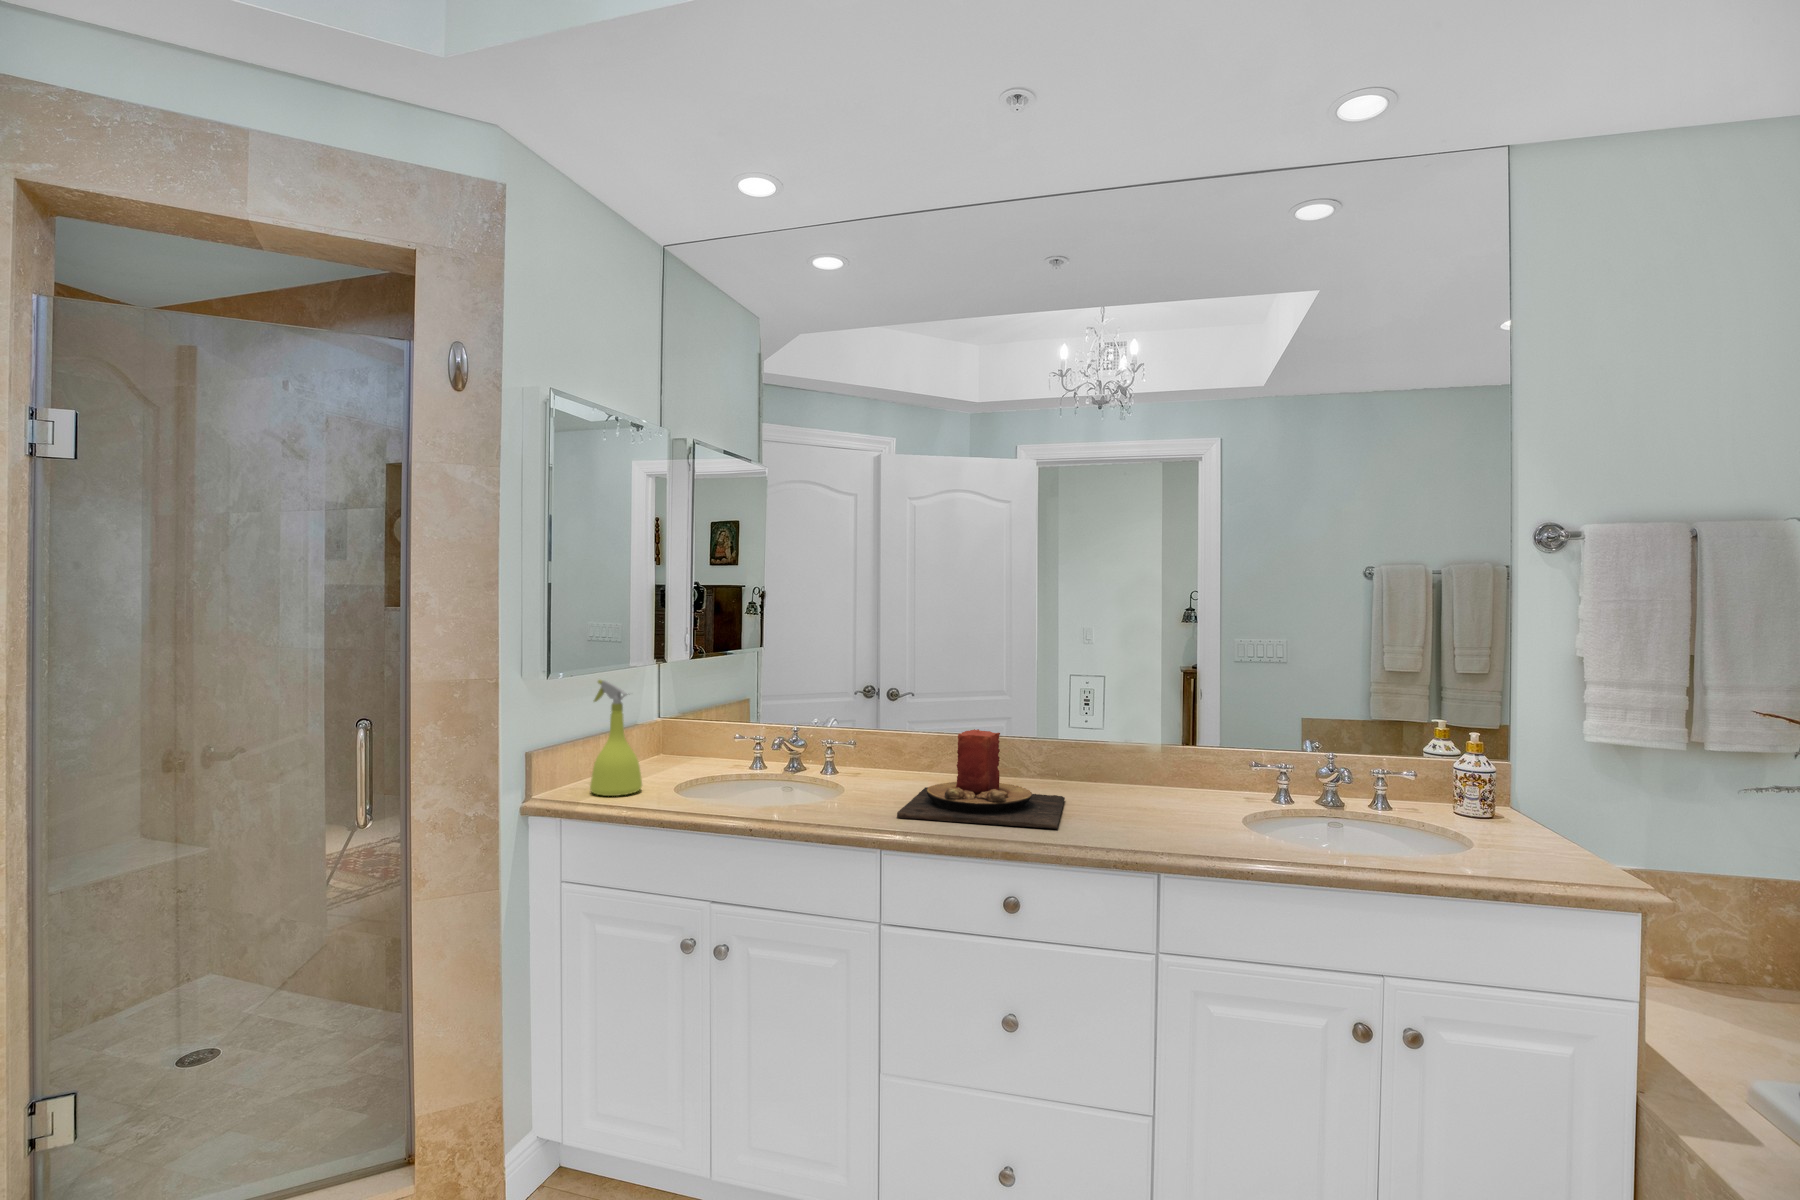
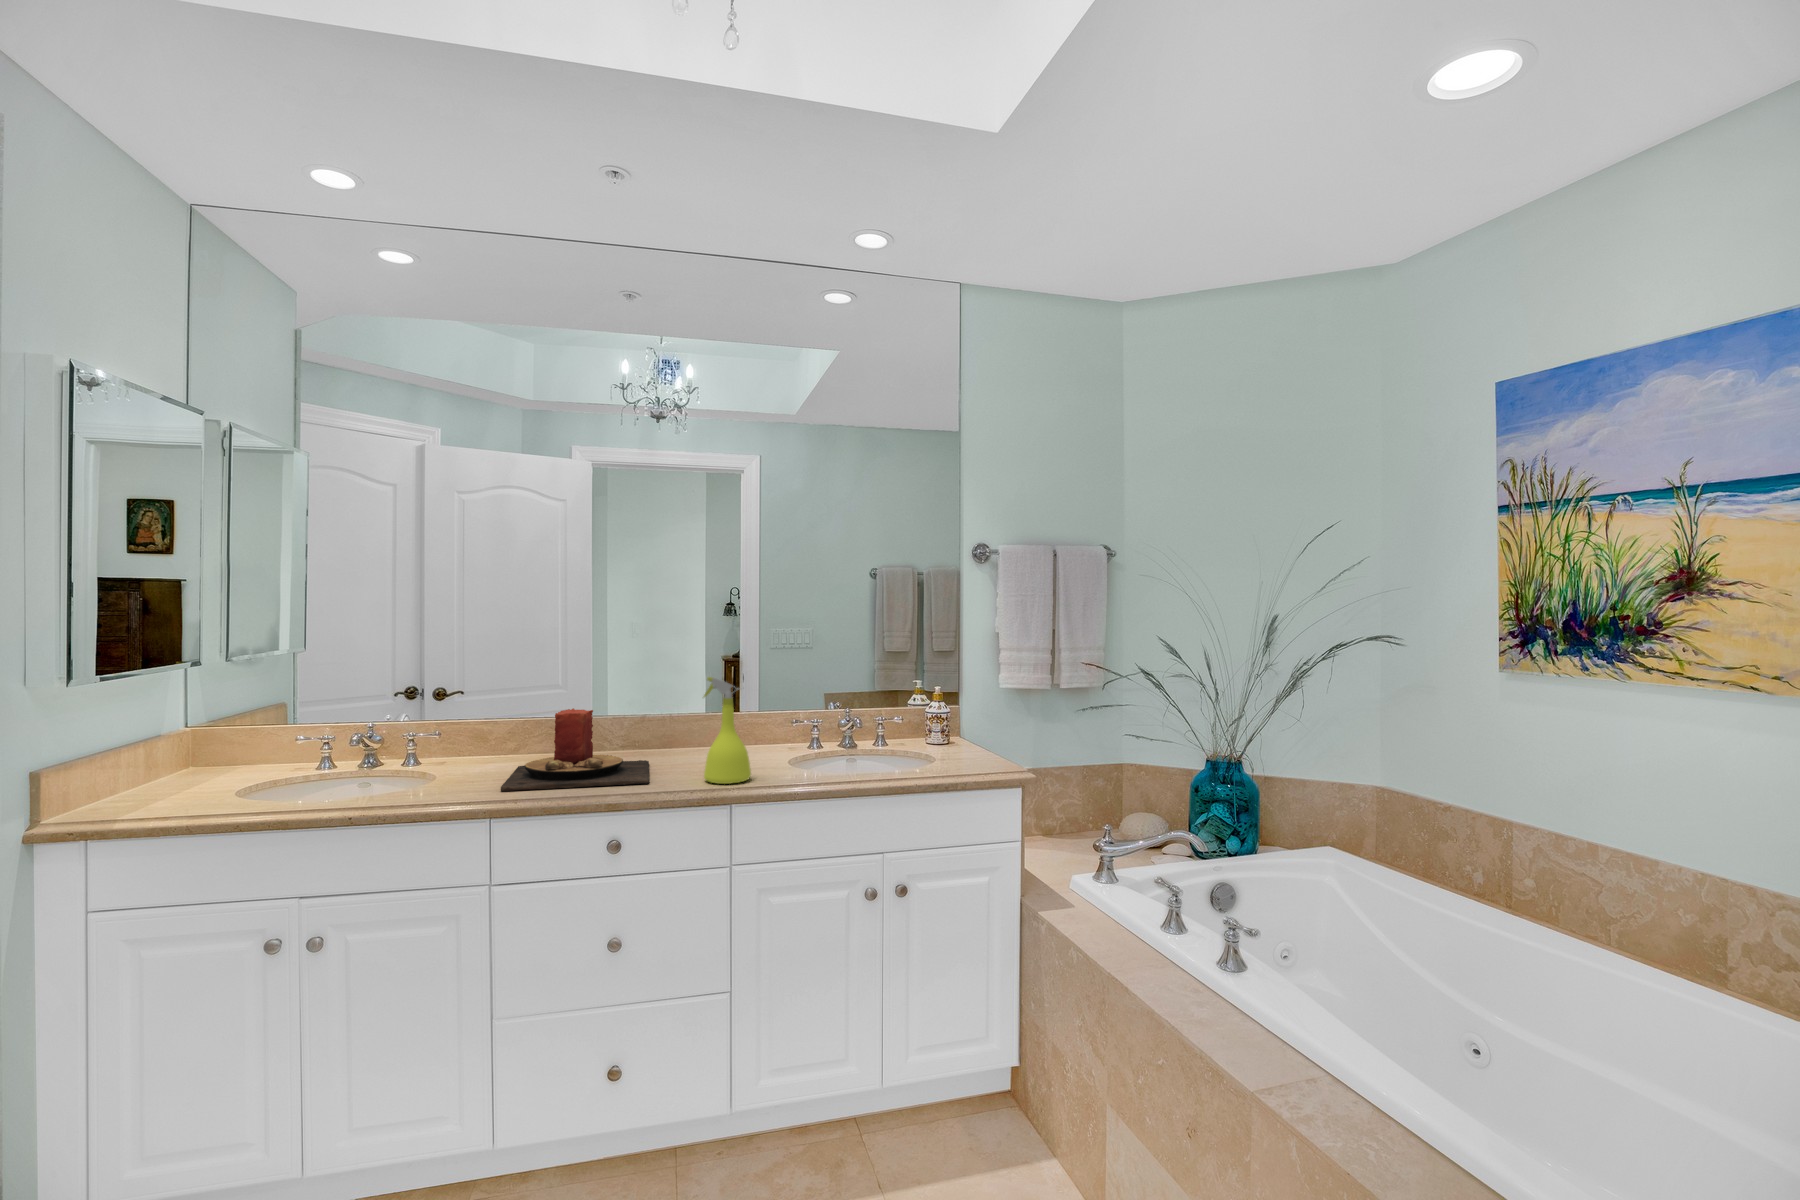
spray bottle: present [590,680,642,796] -> present [704,677,751,784]

